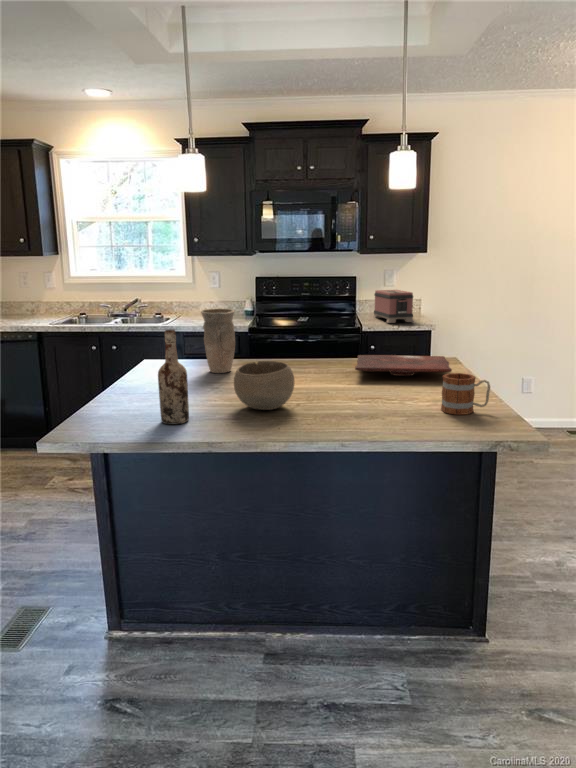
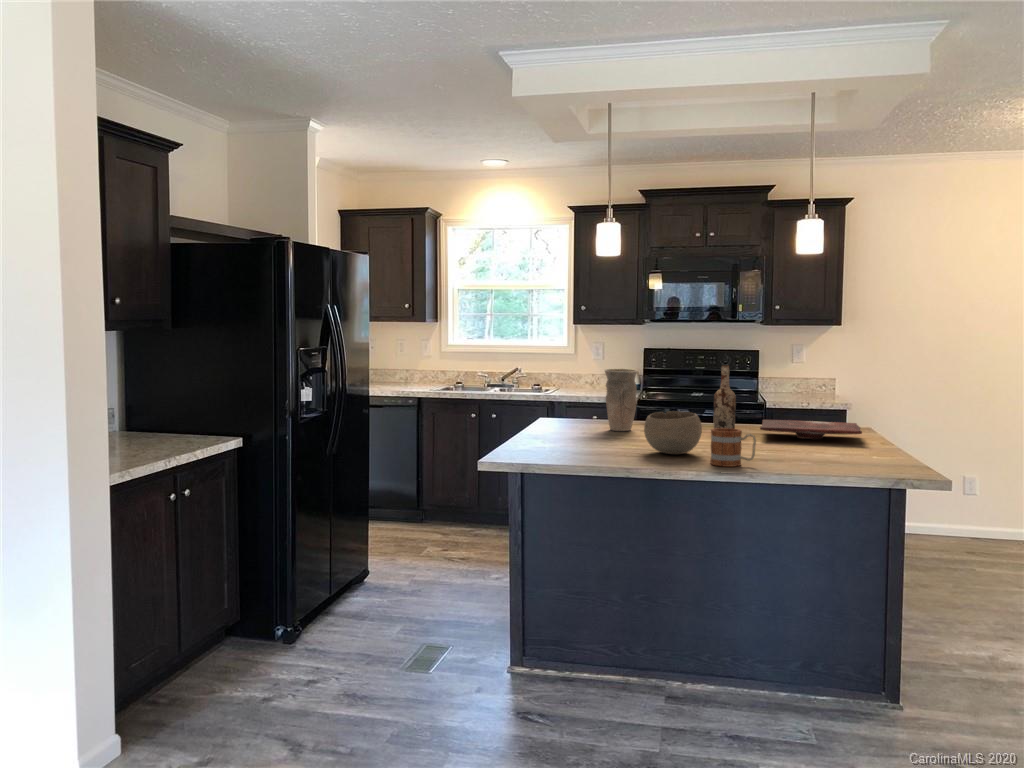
toaster: present [373,290,414,323] -> none [779,365,828,401]
wine bottle: present [158,330,189,425] -> present [713,365,736,429]
mug: present [441,373,490,415] -> present [710,428,756,467]

